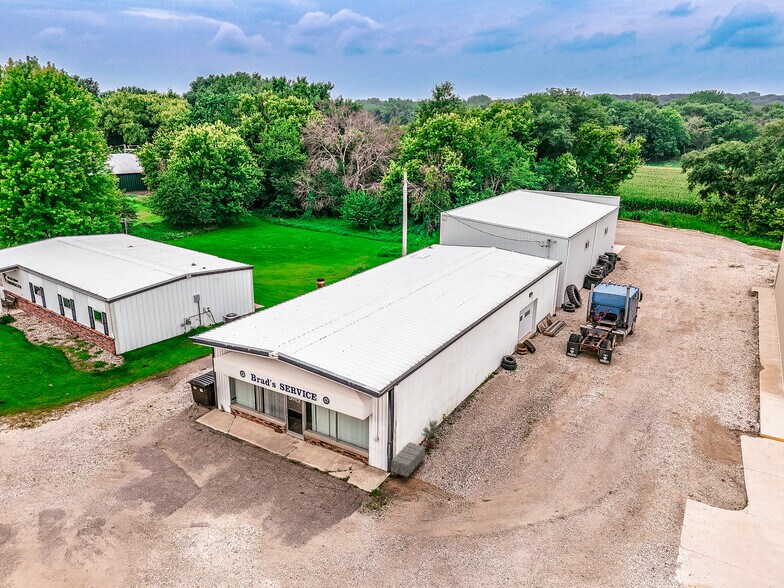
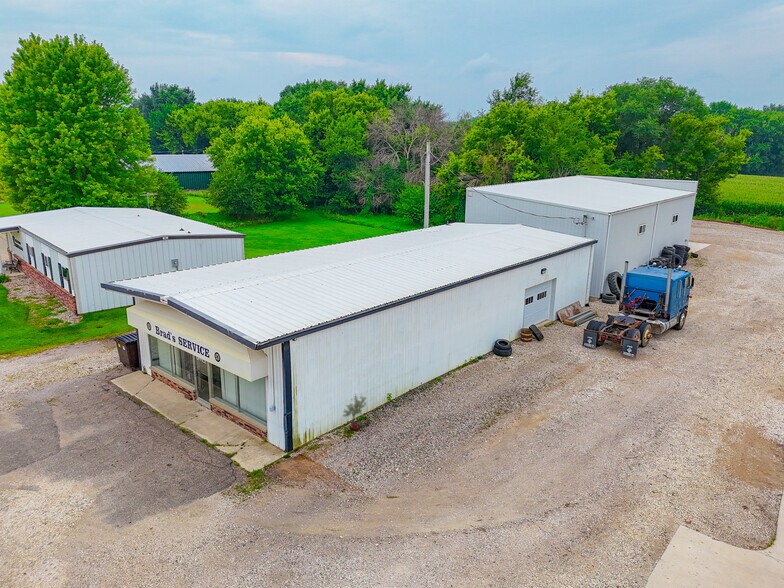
bench: present [391,442,425,481] -> none [286,418,337,464]

